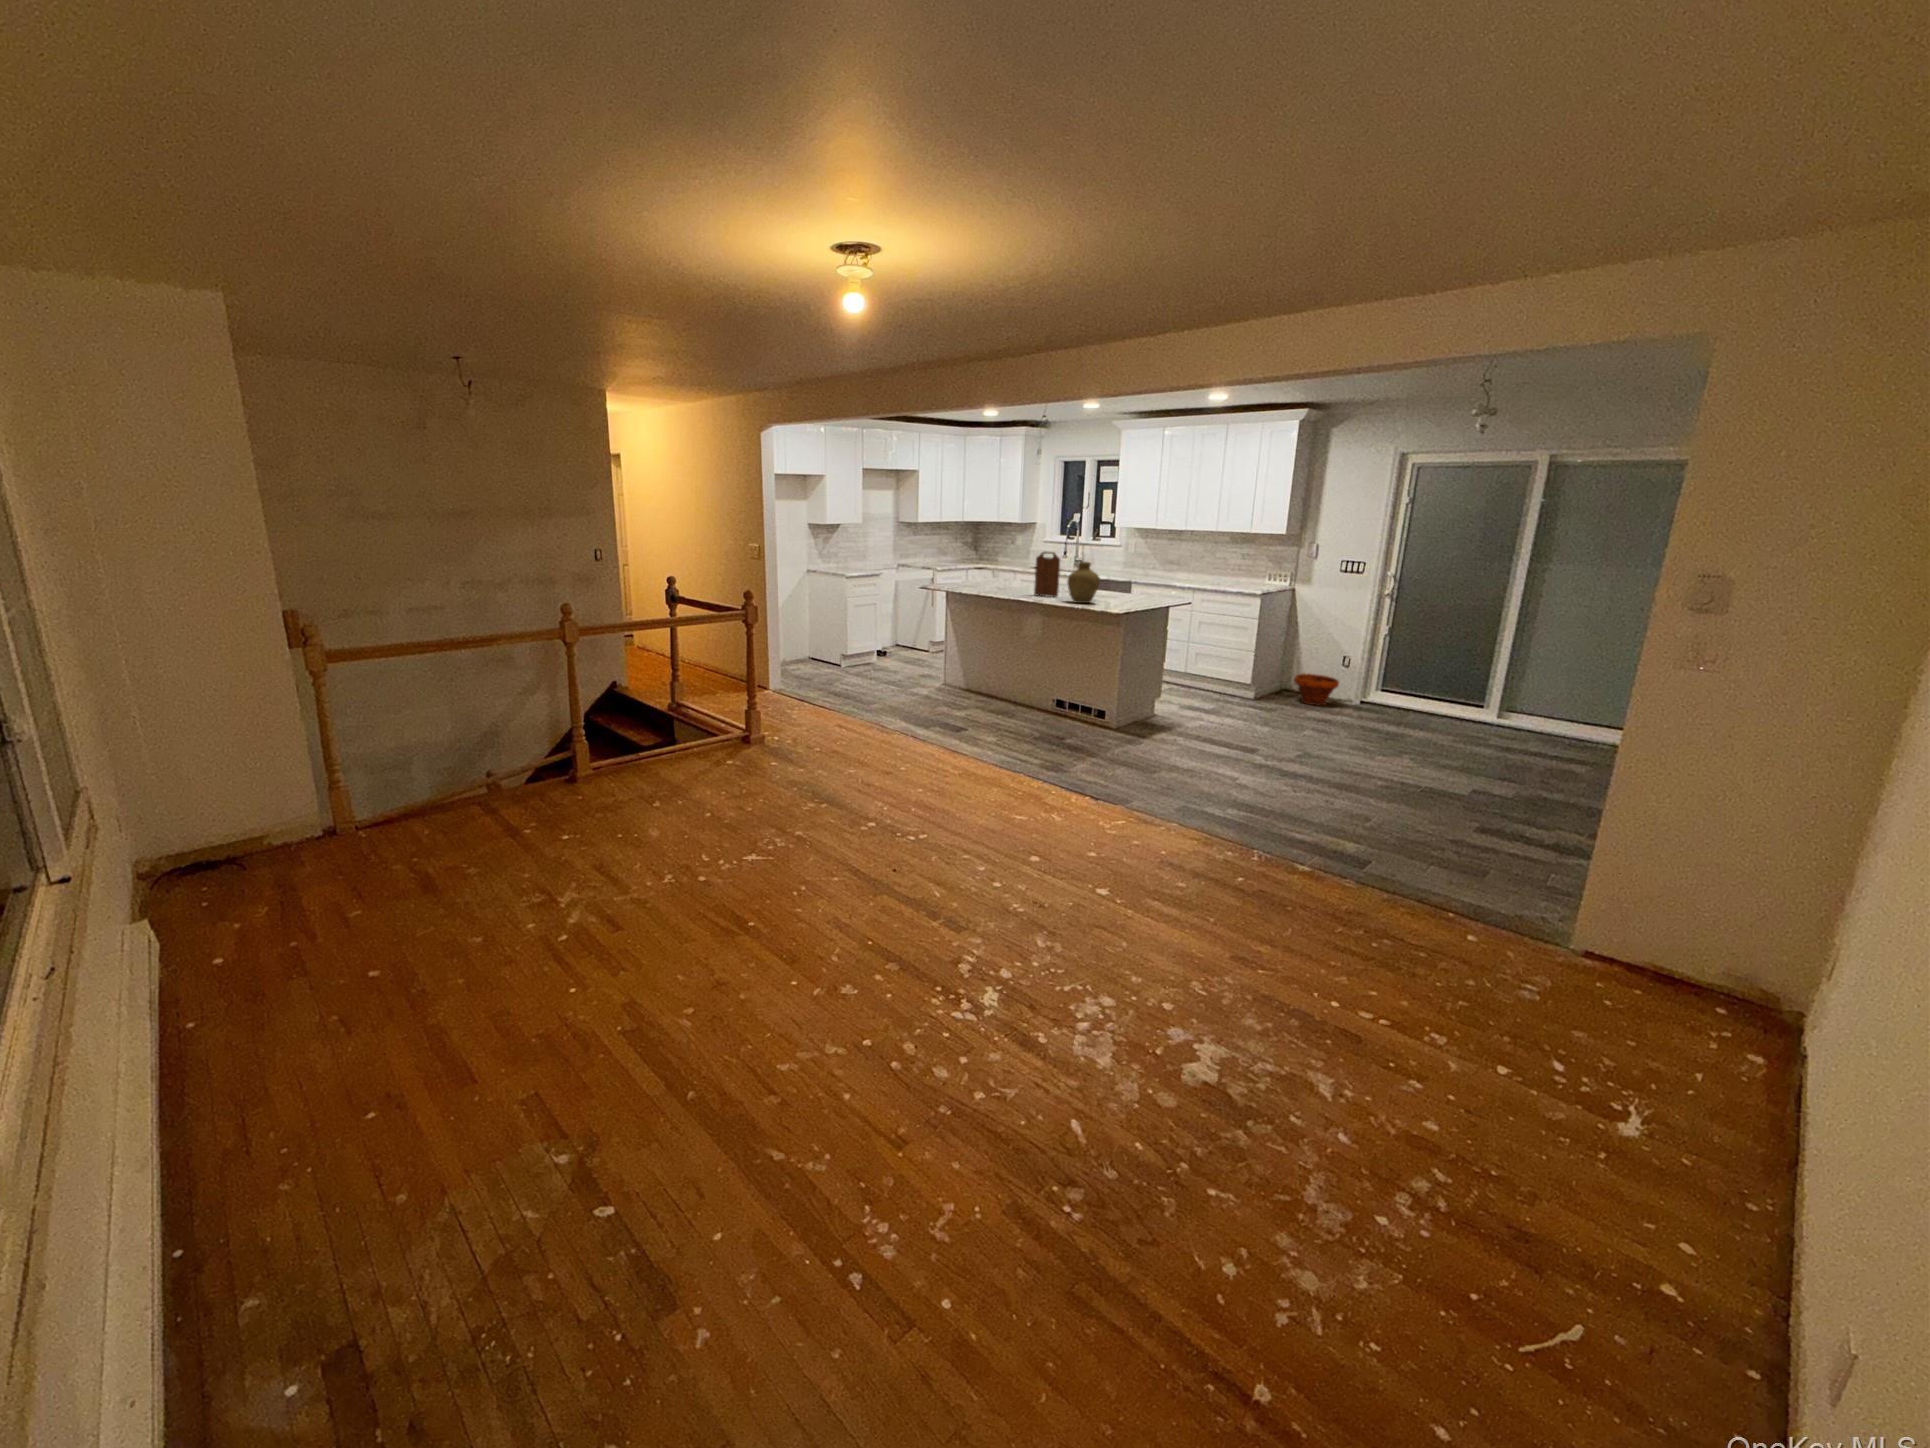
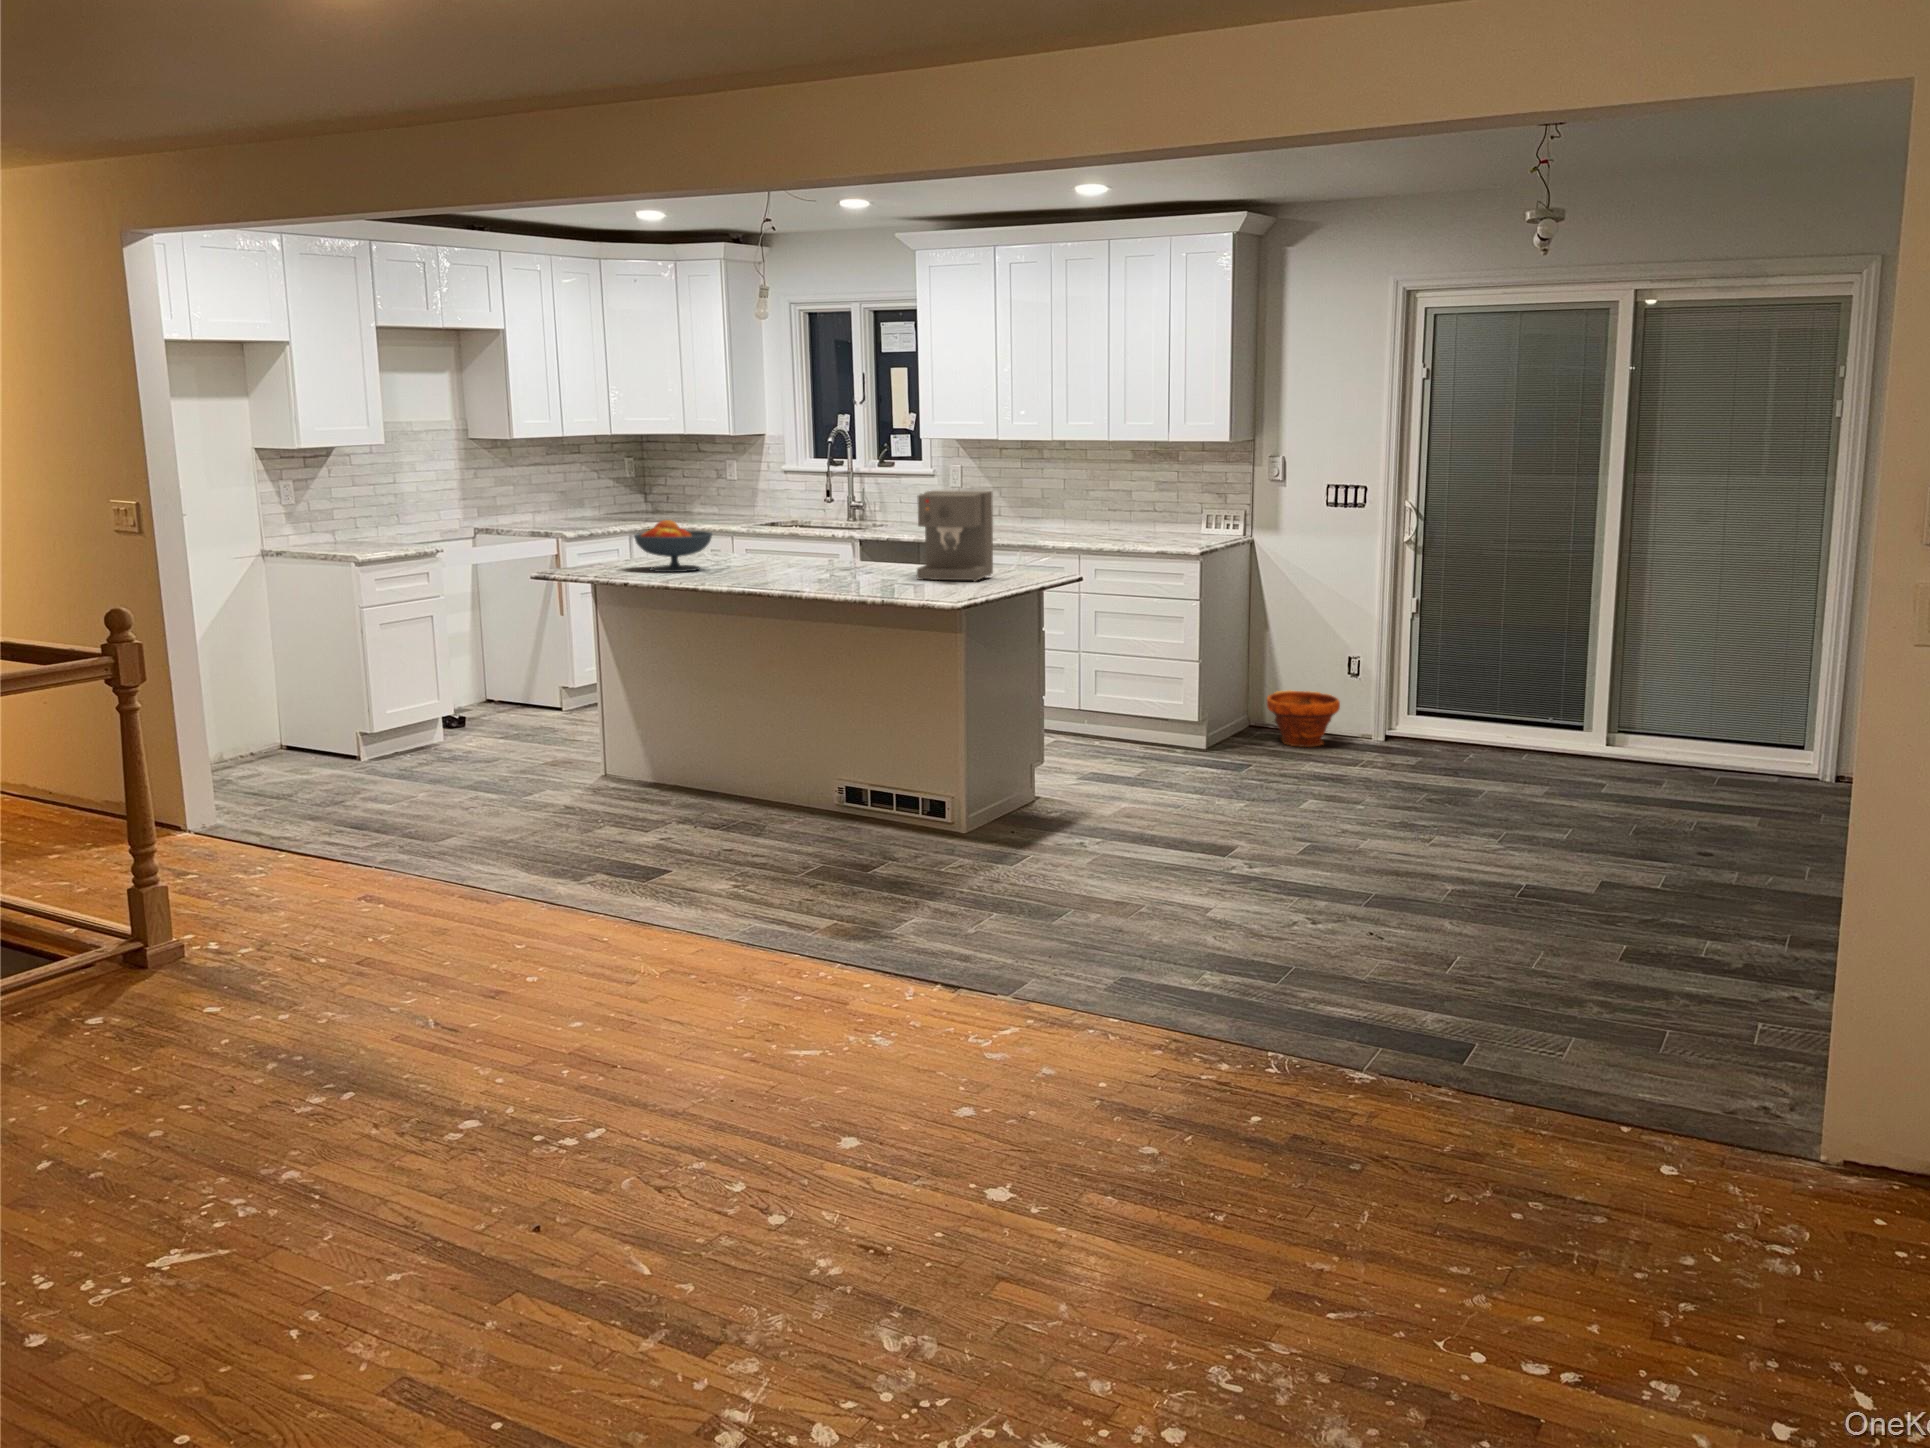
cutting board: present [1034,552,1060,597] -> none [778,489,829,579]
coffee maker: none [1103,555,1147,603] -> present [917,490,993,582]
vase: present [1067,562,1100,603] -> none [846,505,910,588]
fruit bowl: none [966,564,1003,590] -> present [634,520,712,572]

